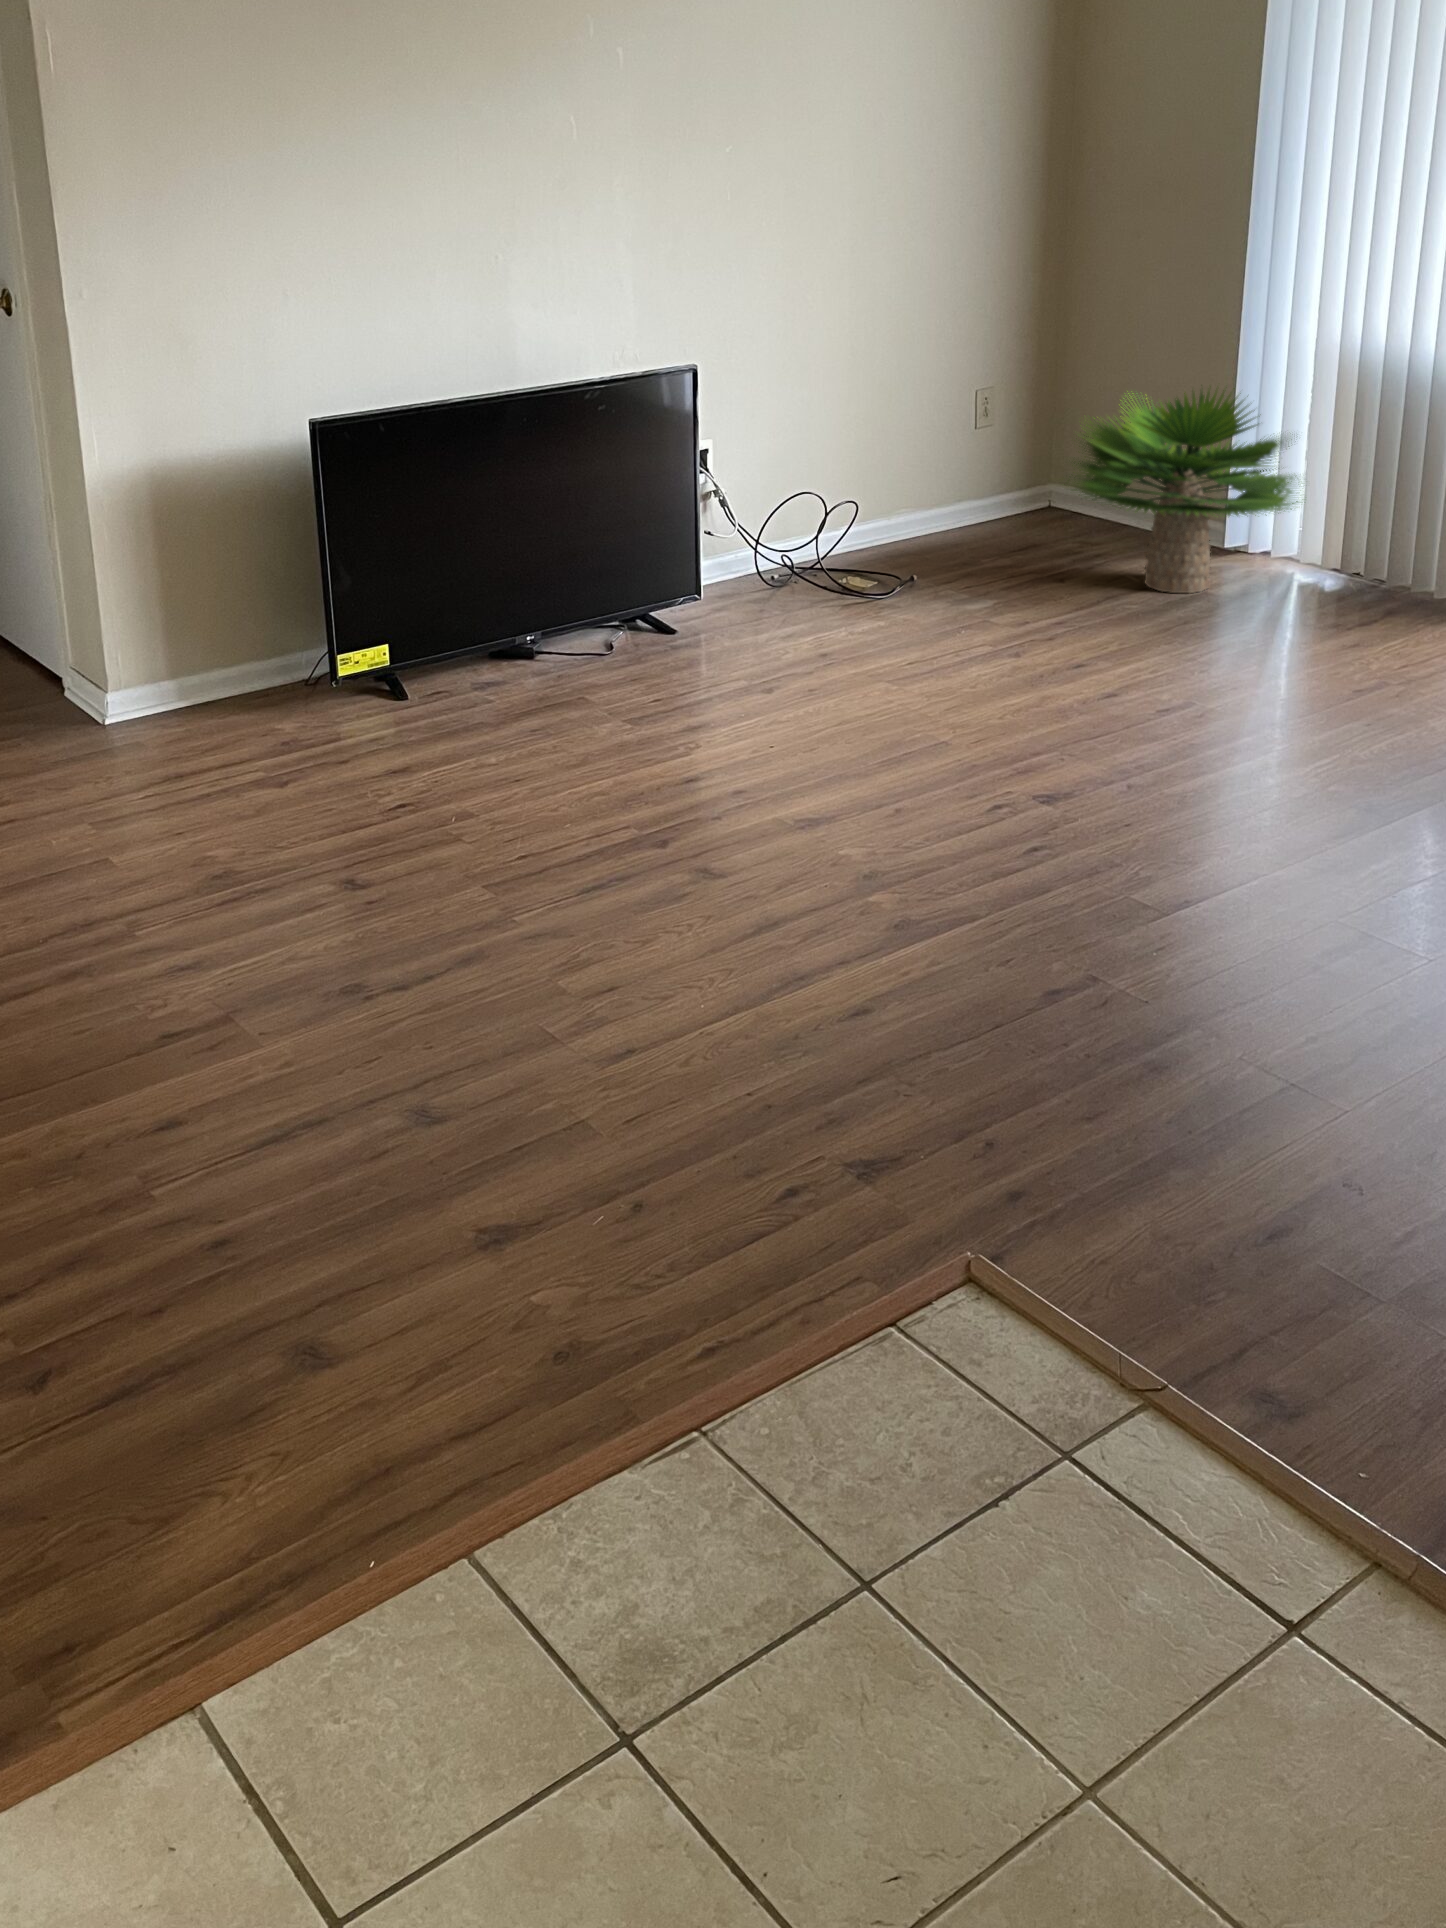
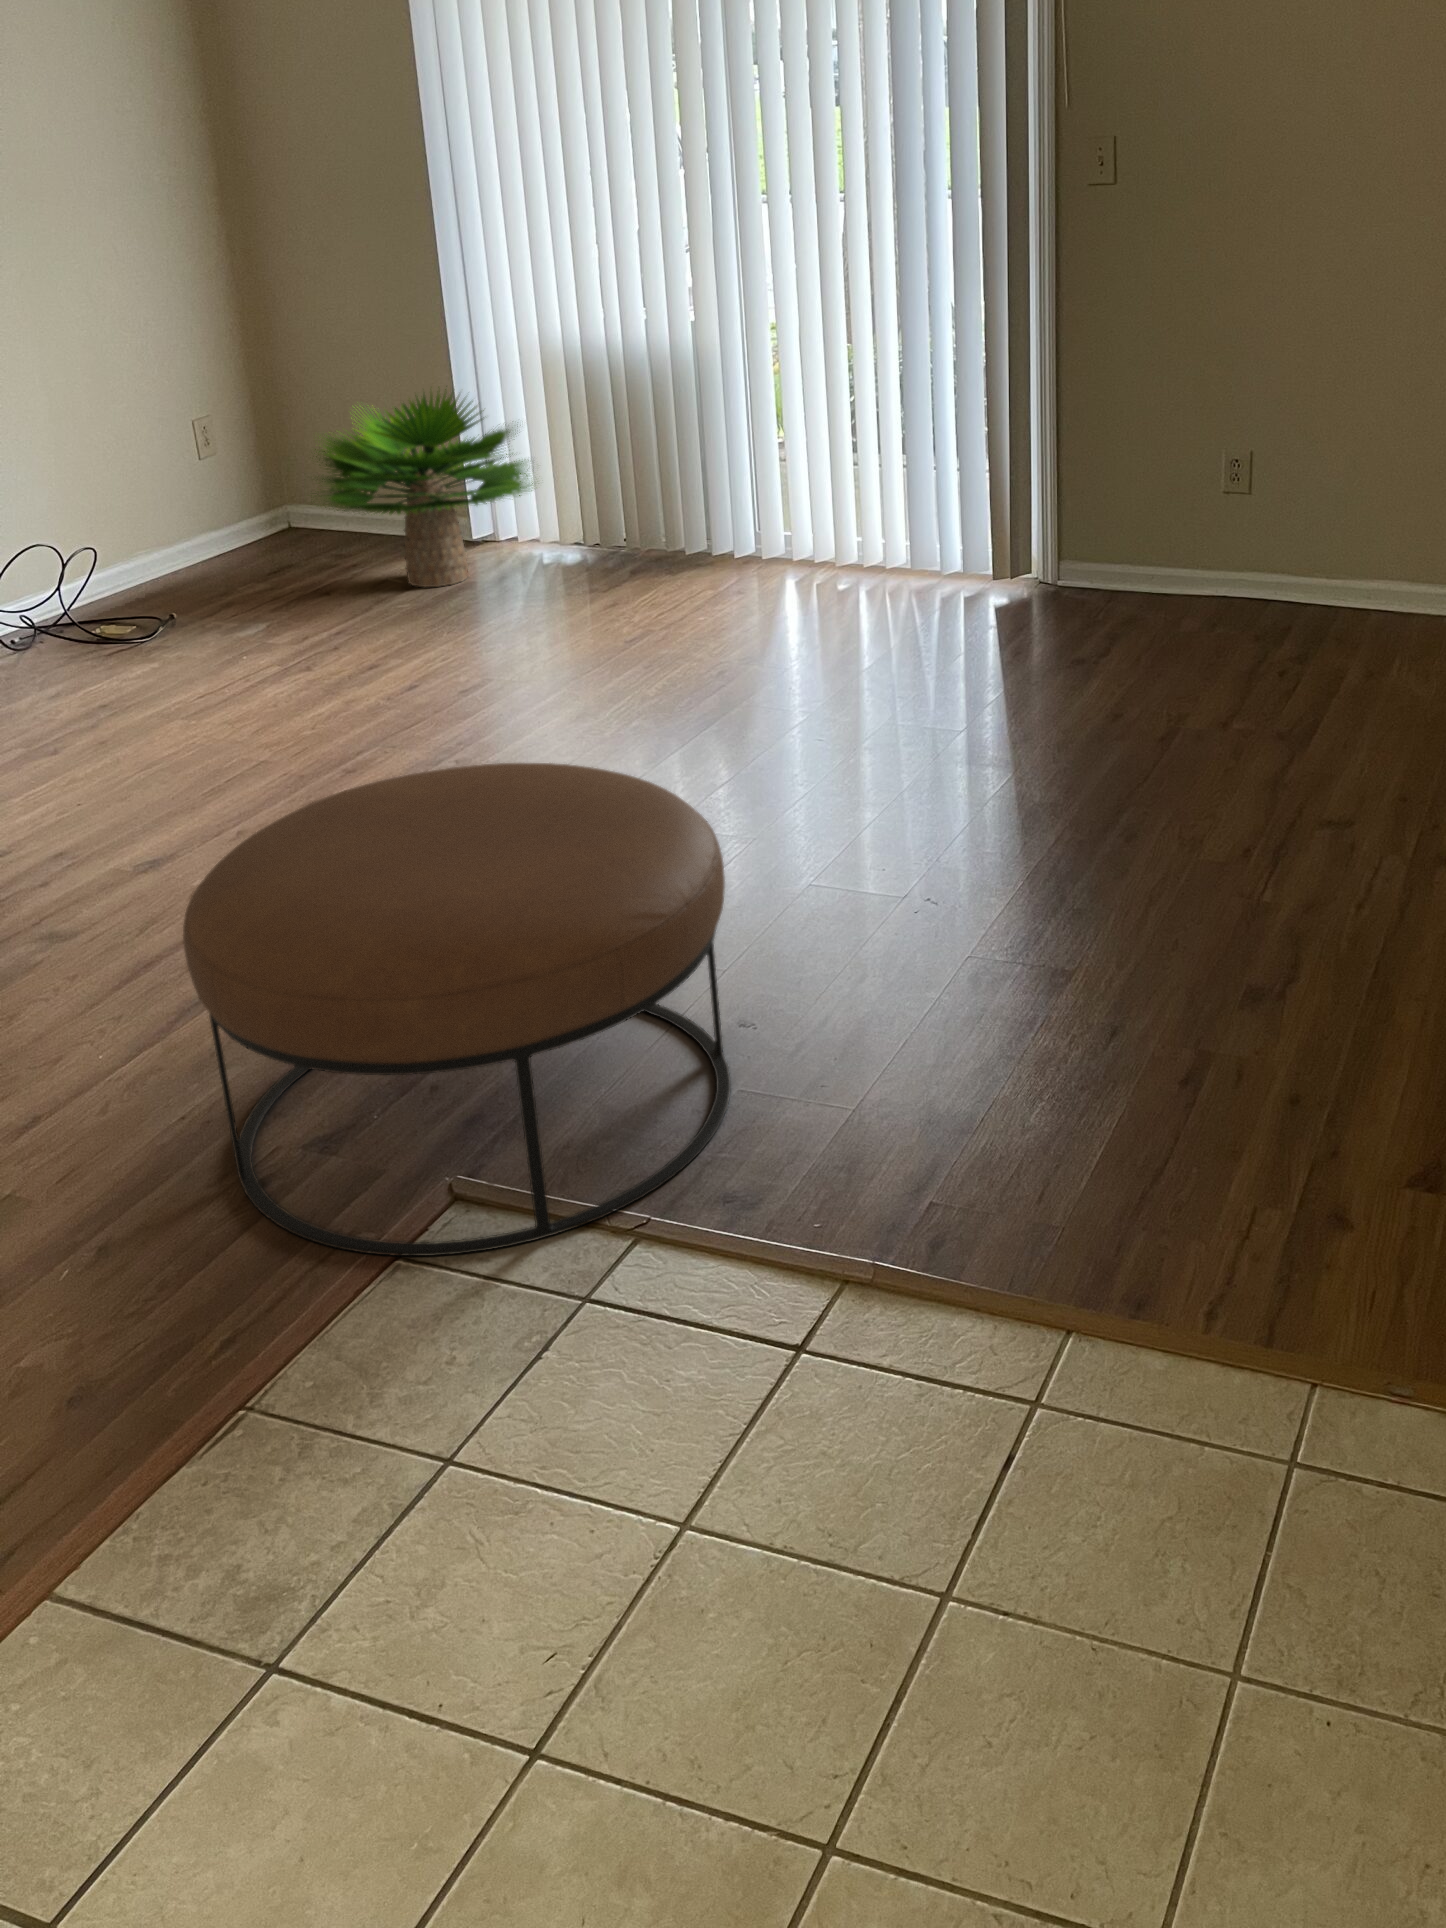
ottoman: none [765,809,1354,1364] -> present [183,763,731,1256]

